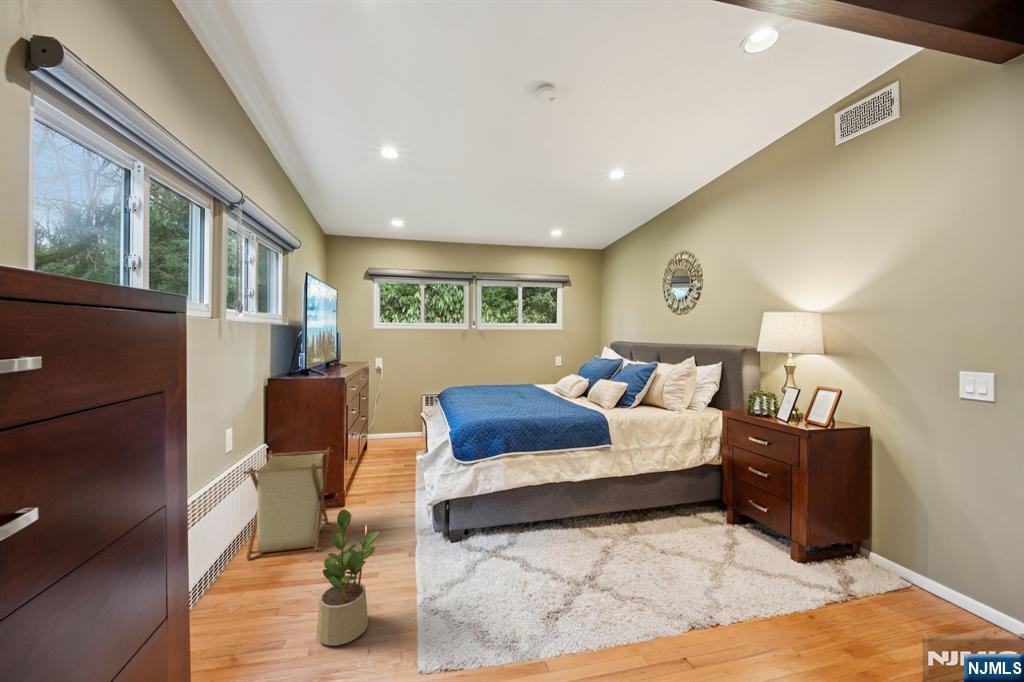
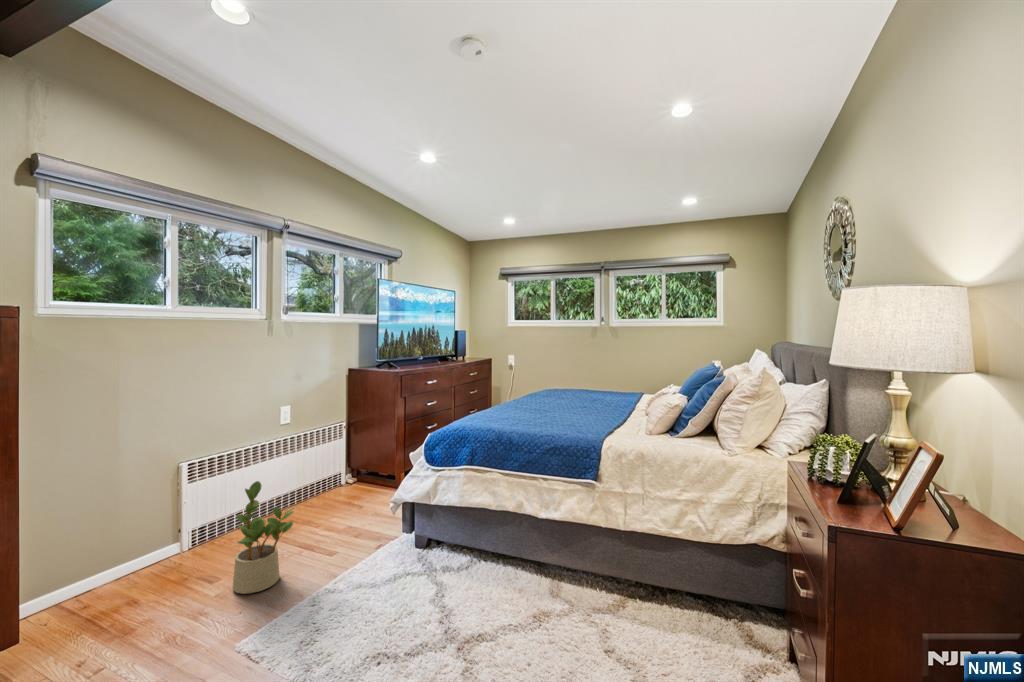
laundry basket: present [243,447,333,559] -> none [289,428,371,518]

